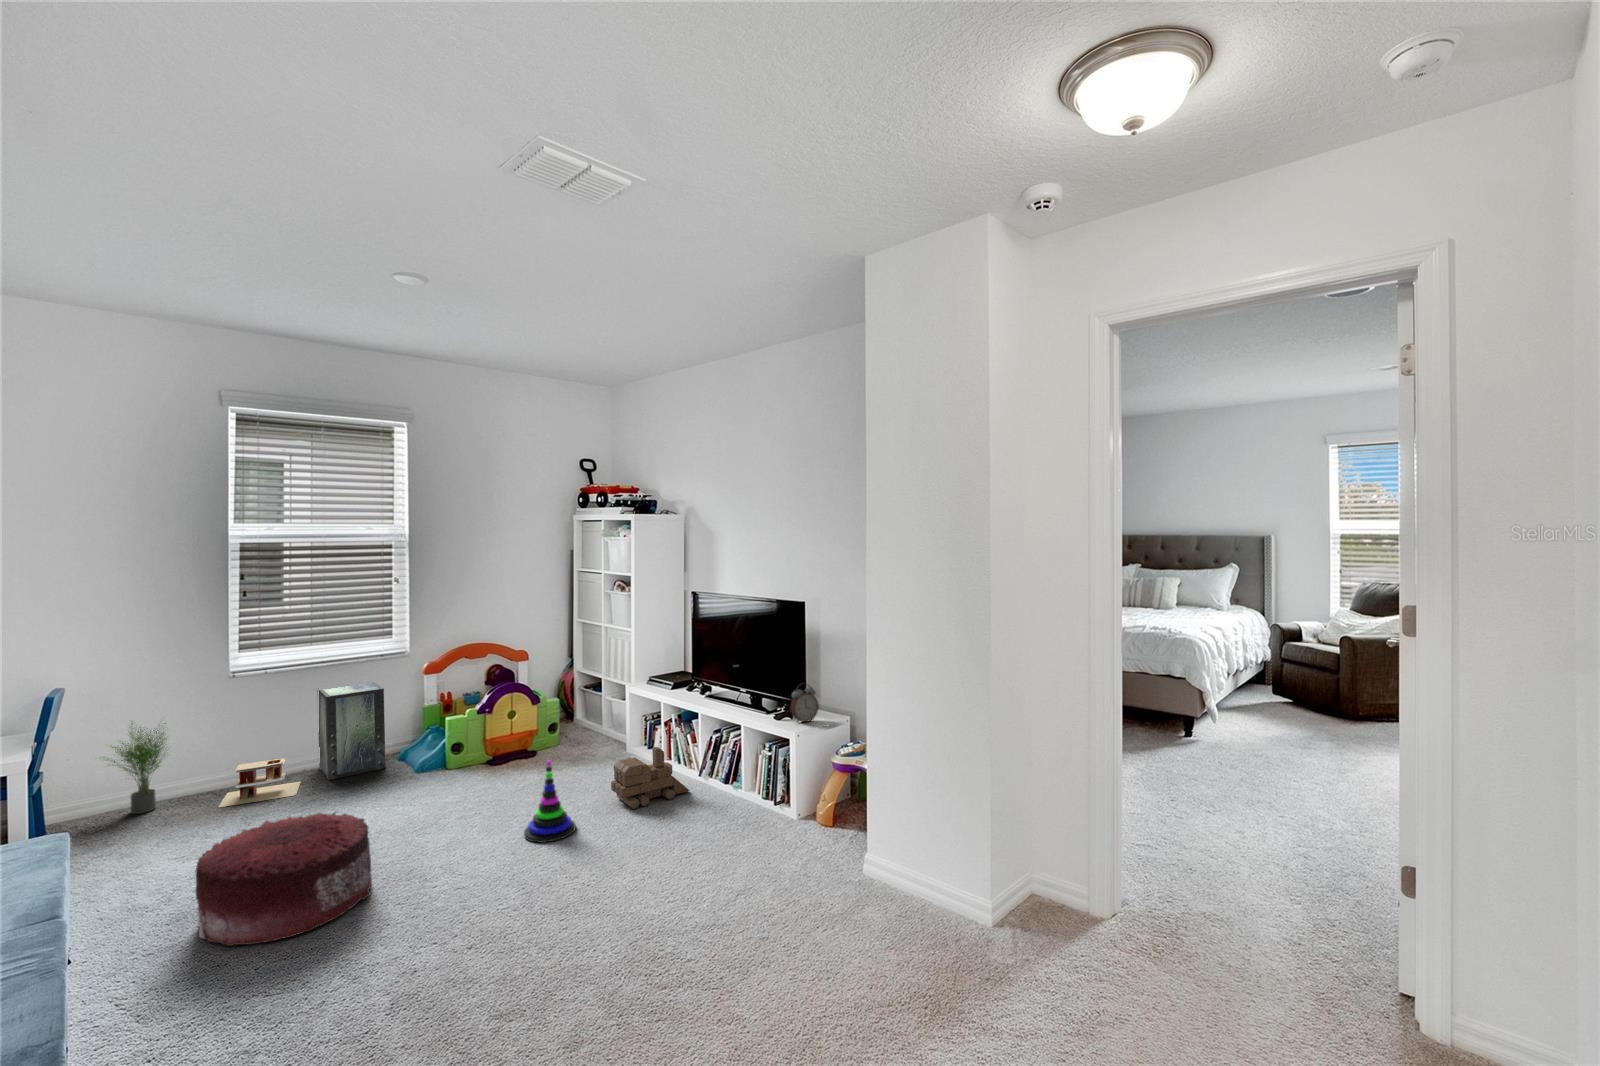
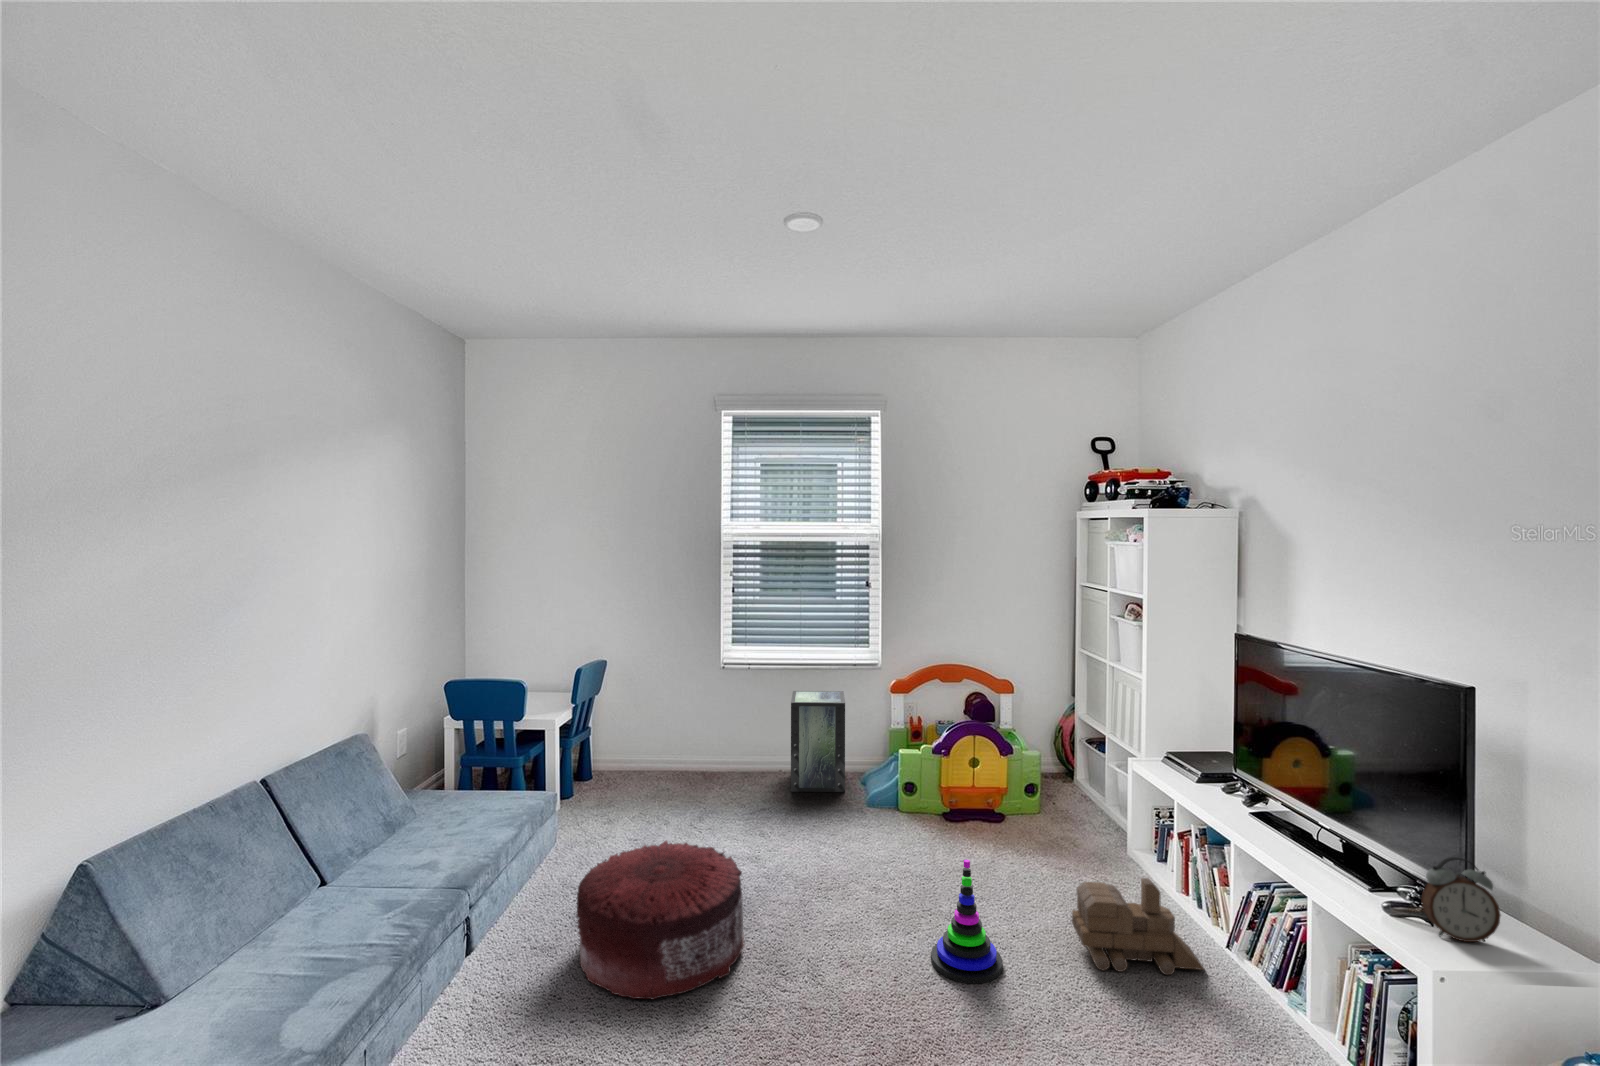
potted plant: present [107,723,167,814] -> none [616,695,678,783]
toy house: present [219,758,301,807] -> none [696,756,770,801]

